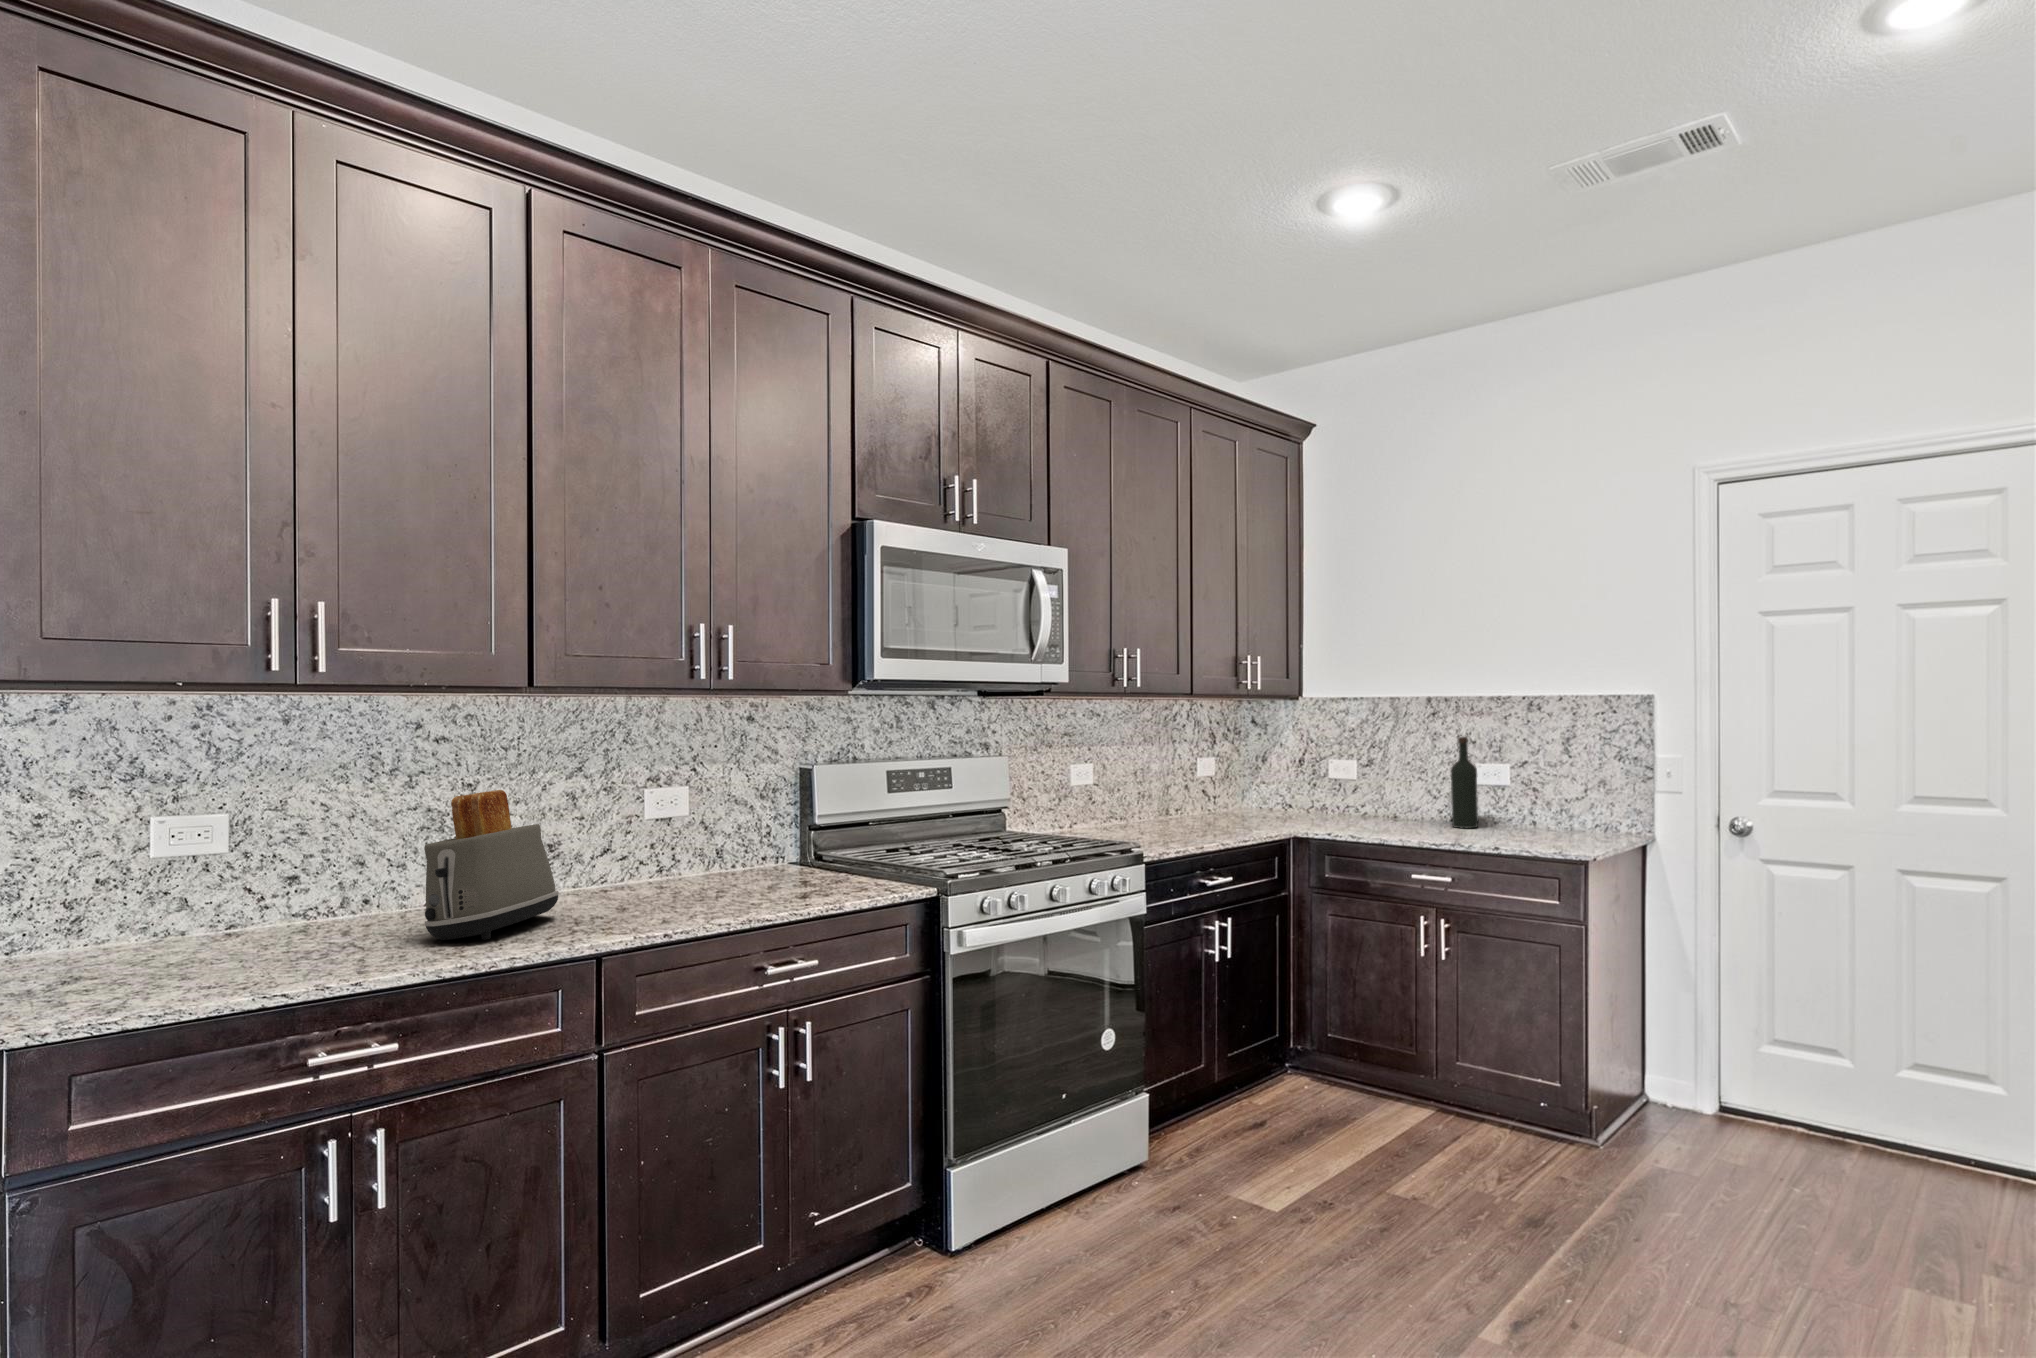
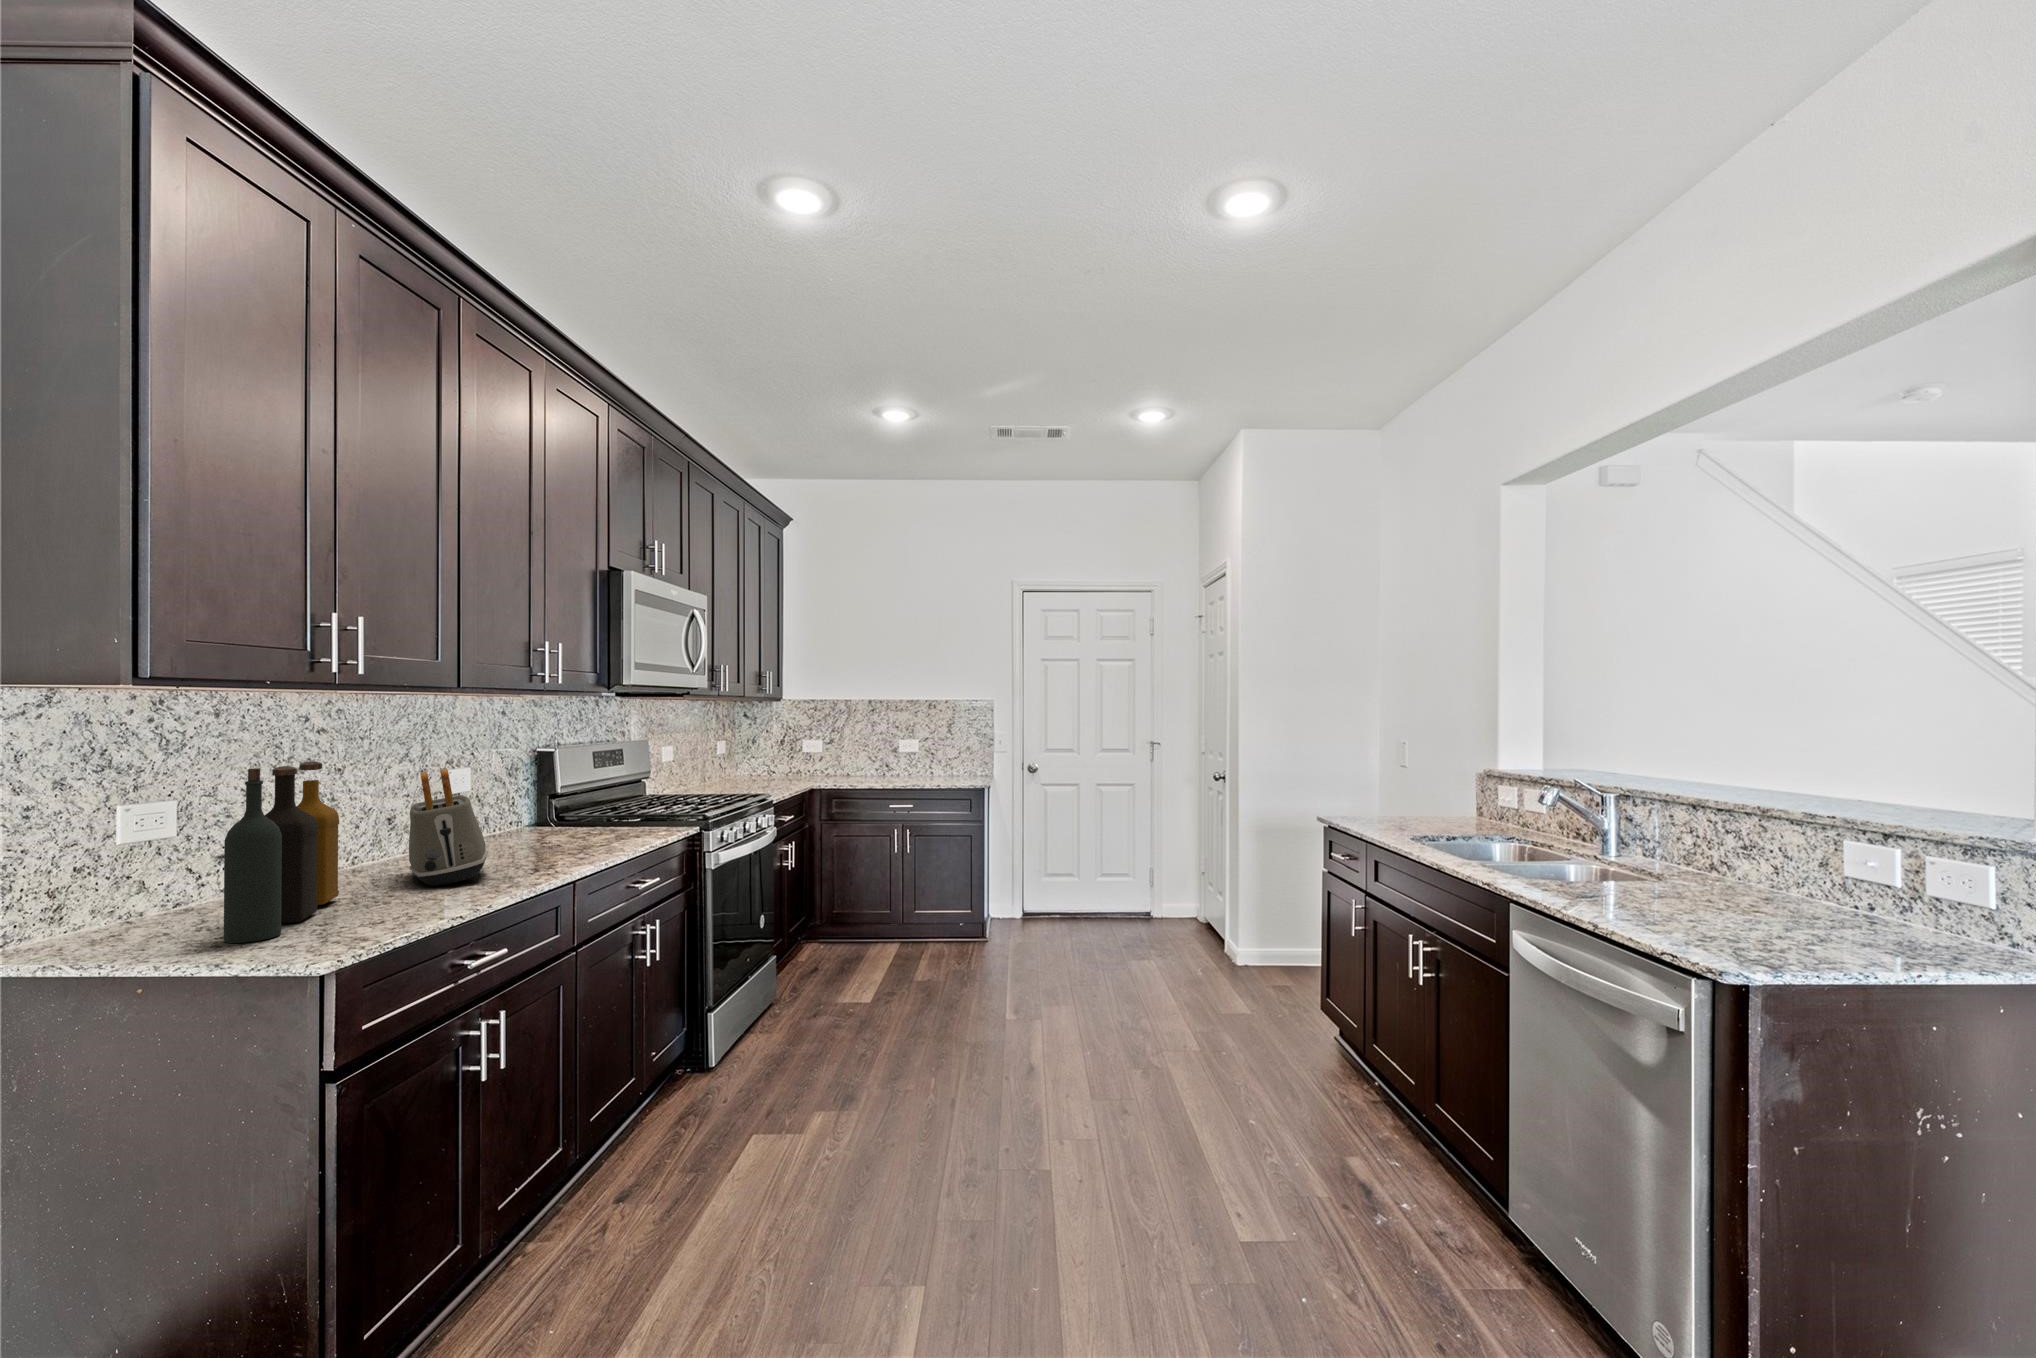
bottle: present [1451,737,1479,828] -> present [224,761,339,943]

